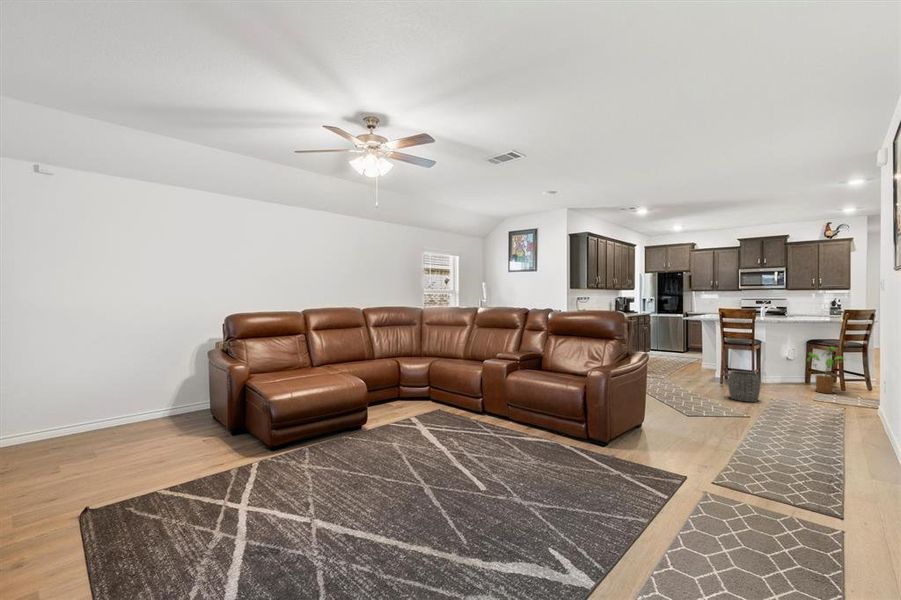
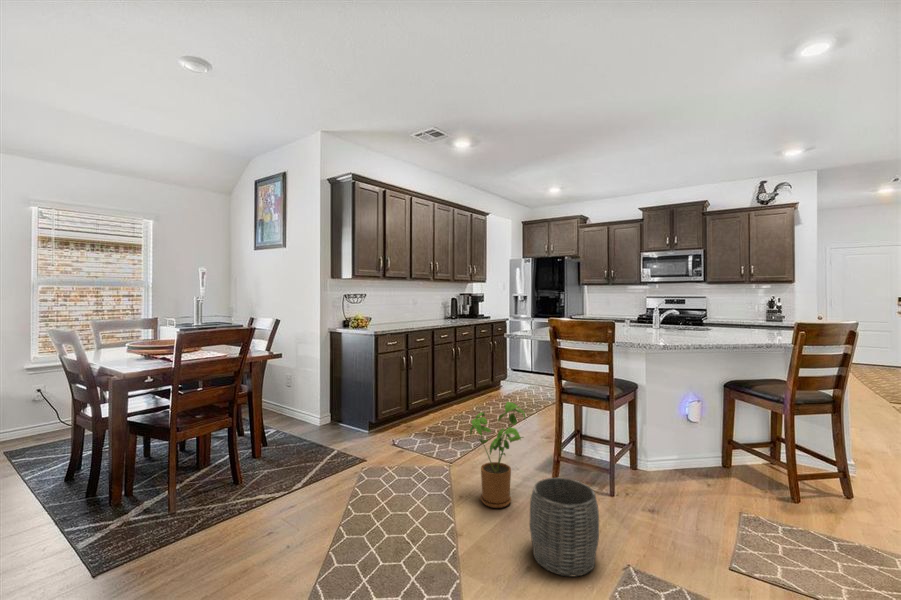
house plant: present [807,346,843,393] -> present [470,402,525,508]

